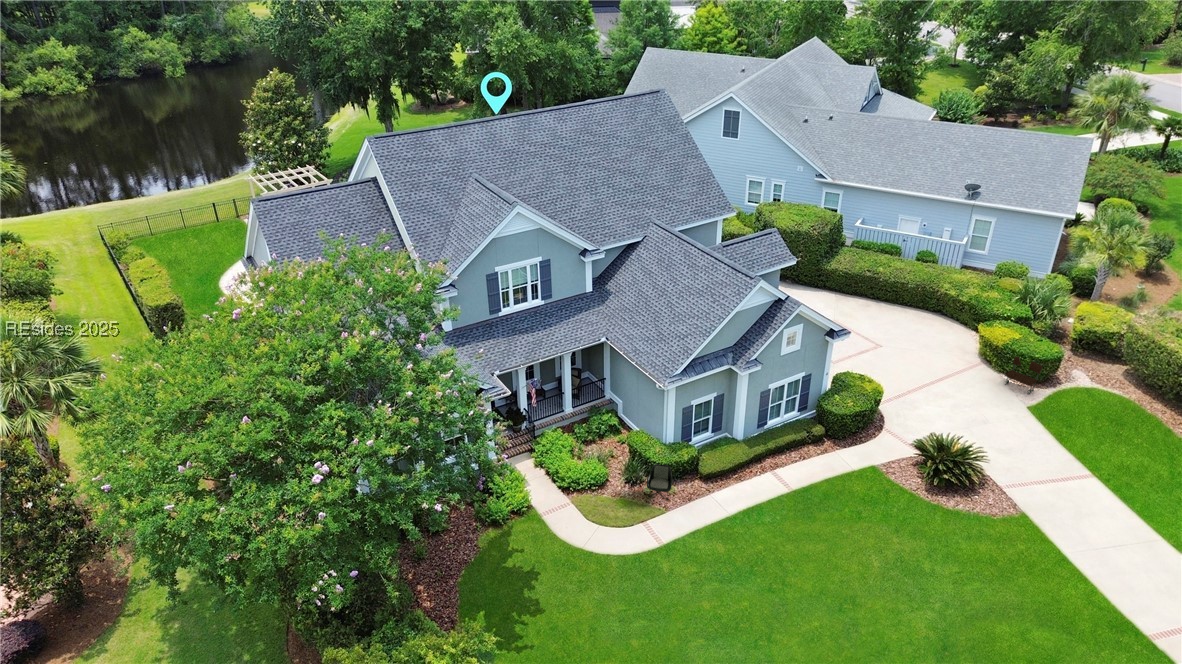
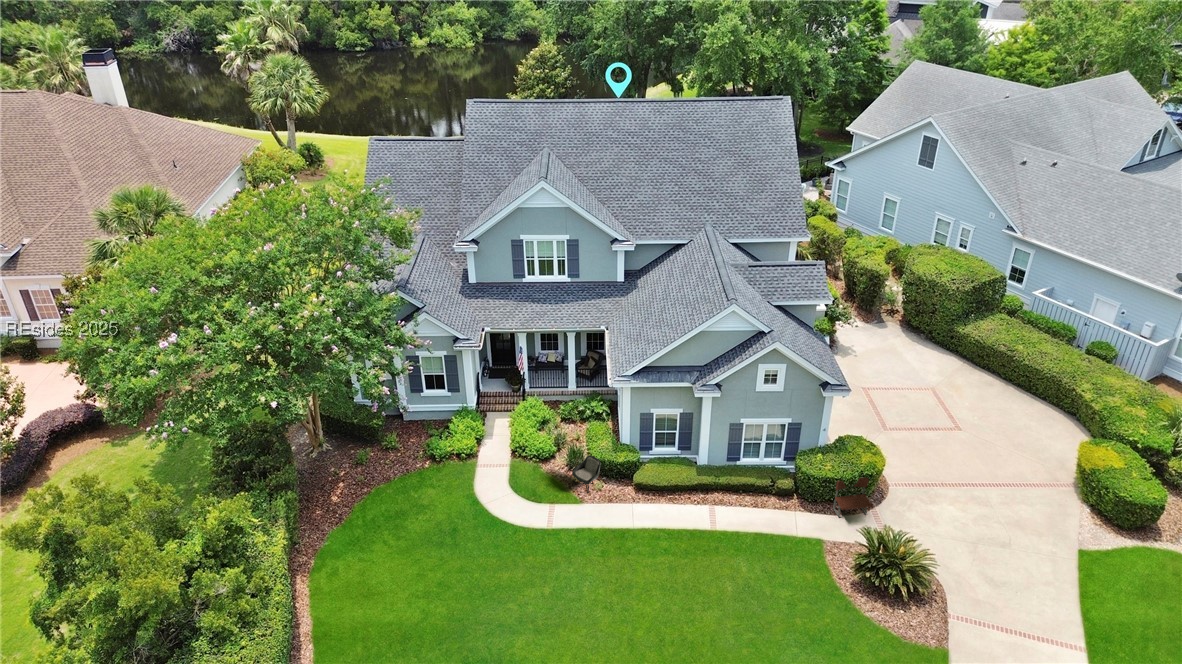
bench: present [1005,357,1042,394] -> present [833,477,872,517]

